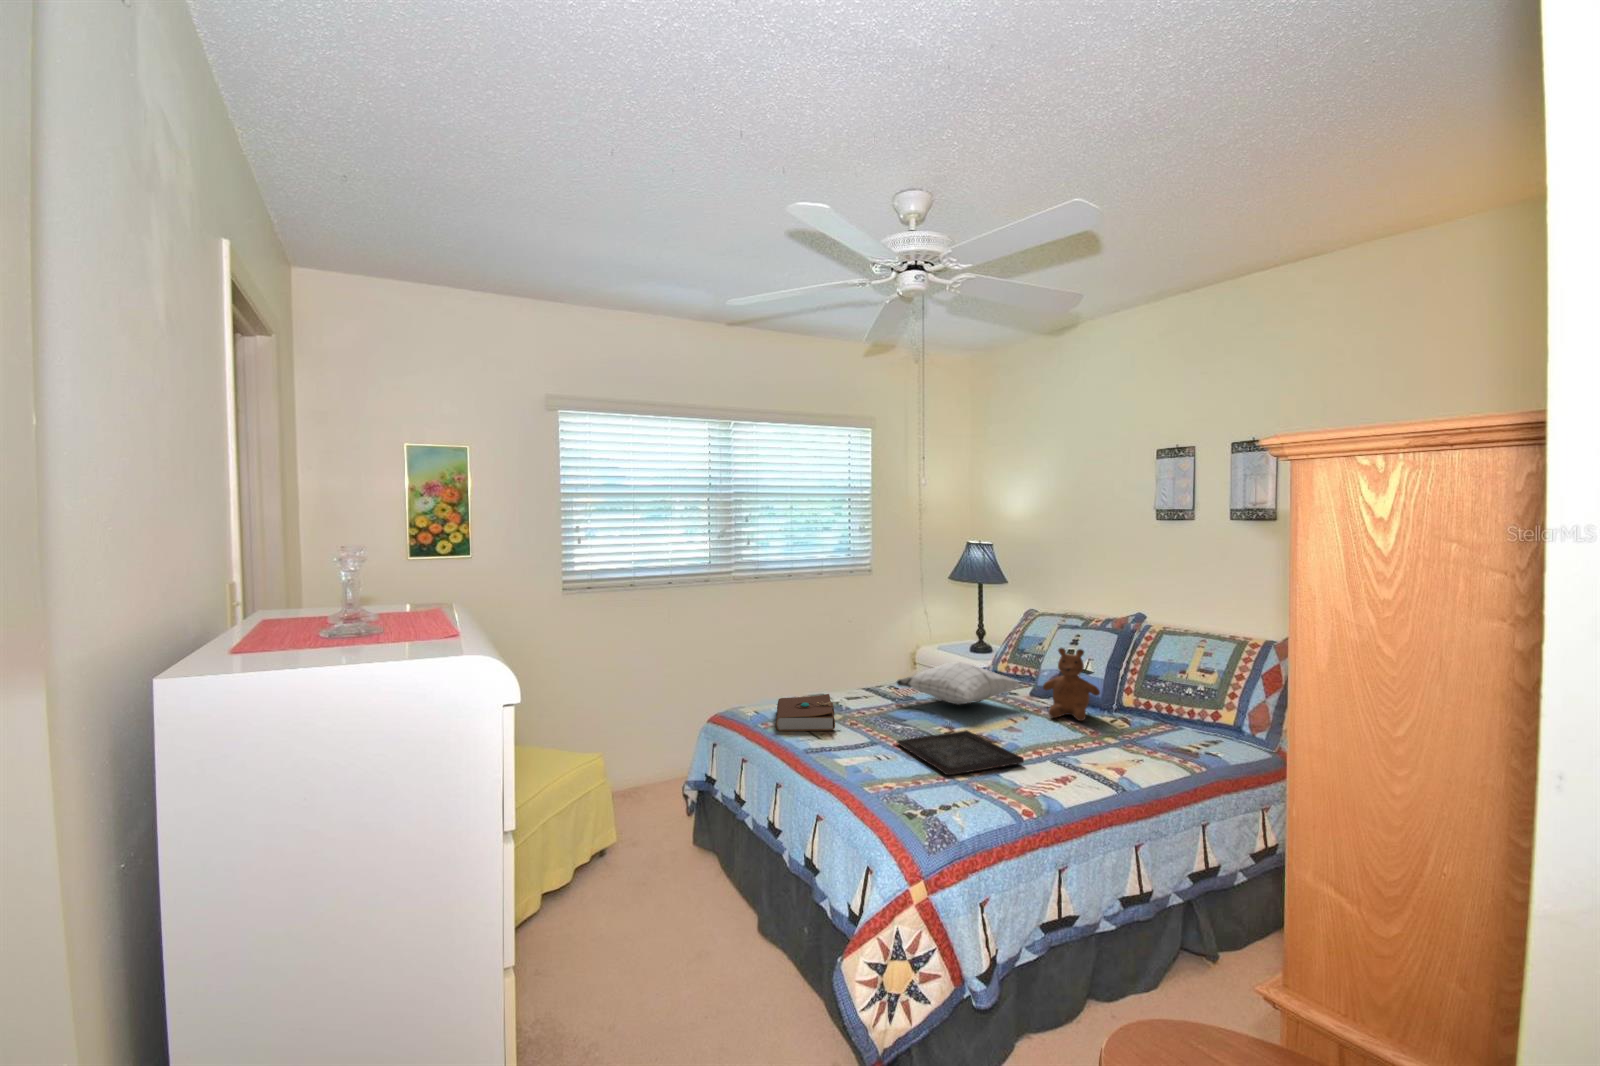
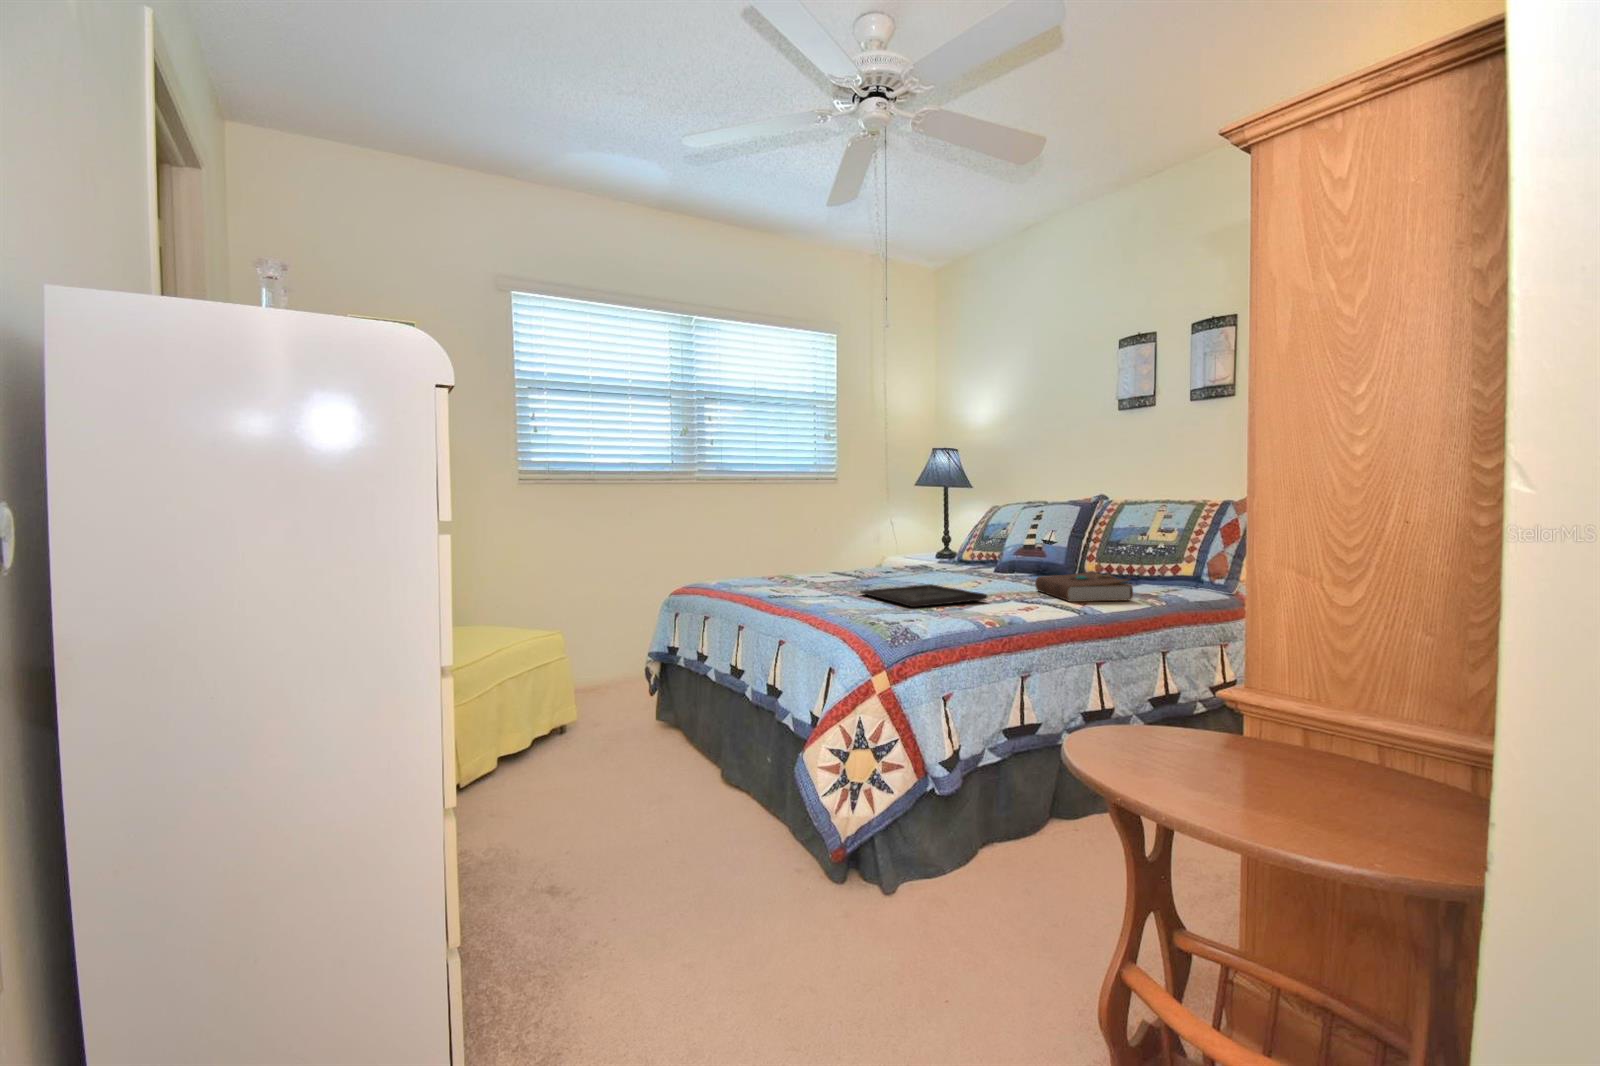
teddy bear: present [1043,648,1100,721] -> none [1007,514,1063,582]
pillow: present [897,662,1018,704] -> none [860,534,984,576]
book: present [776,694,835,731] -> present [1035,571,1133,602]

